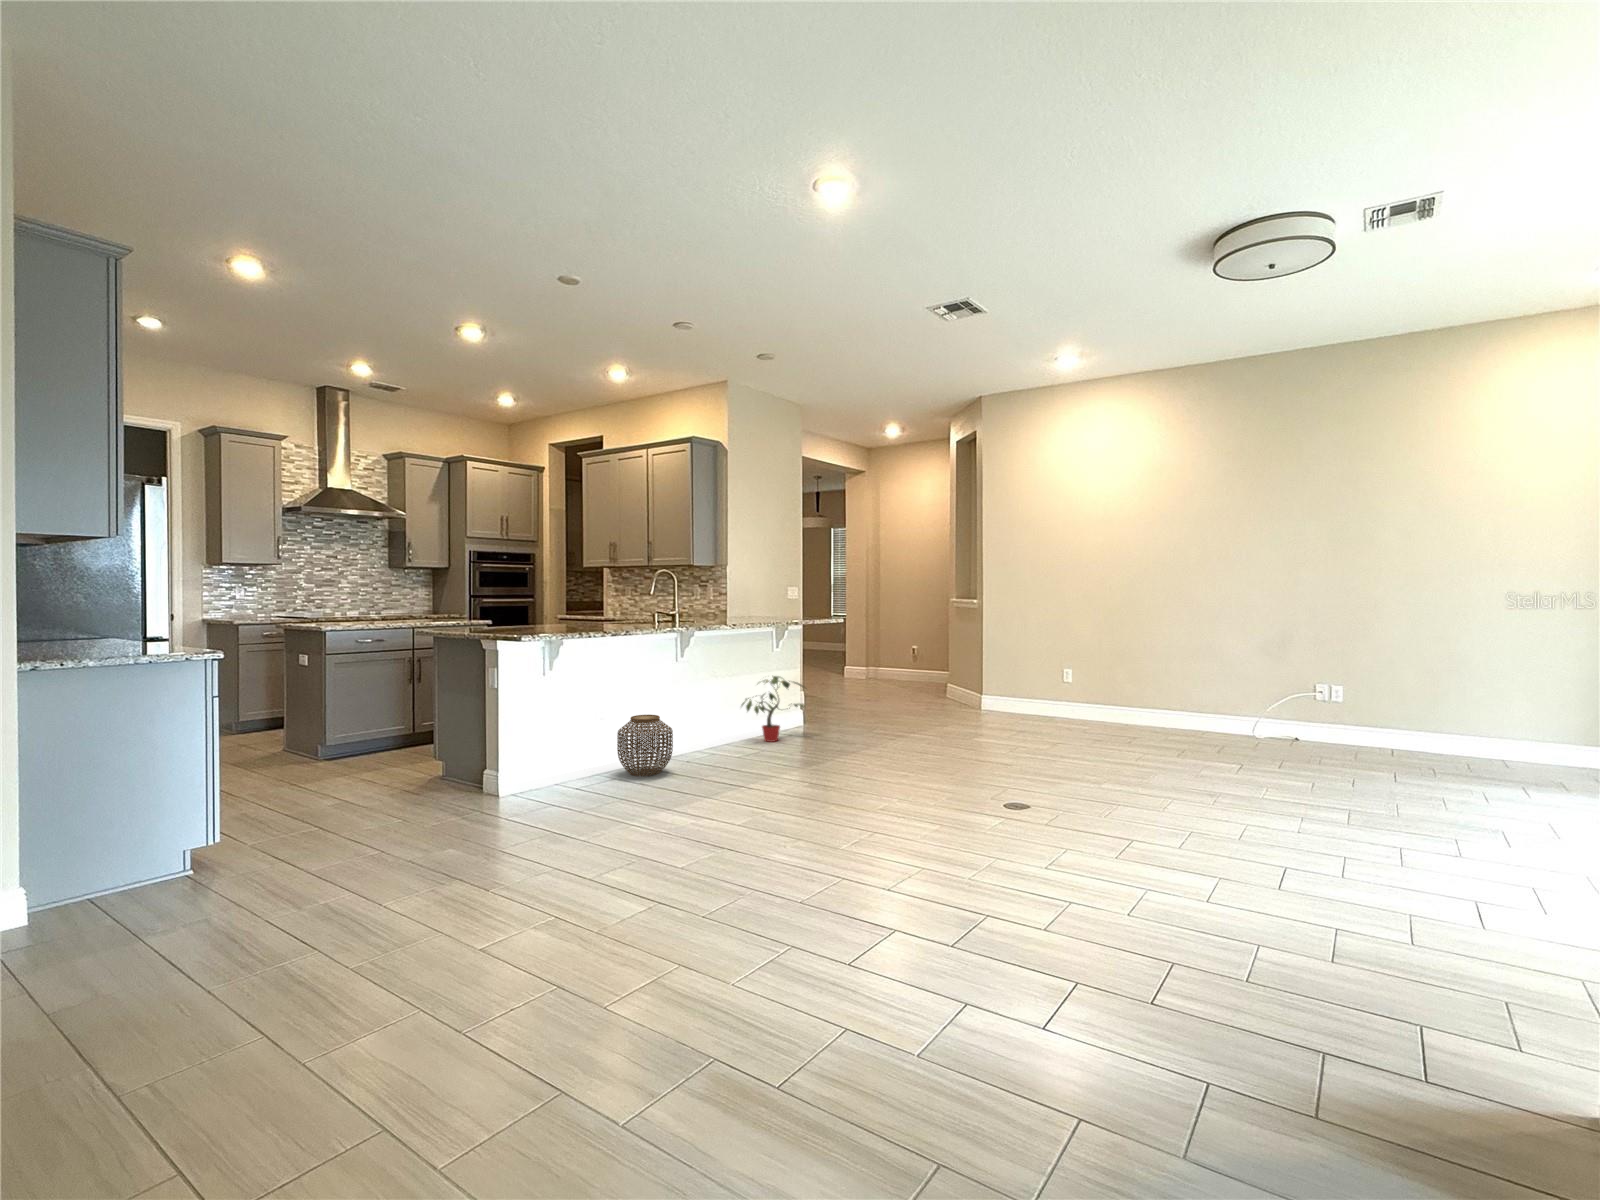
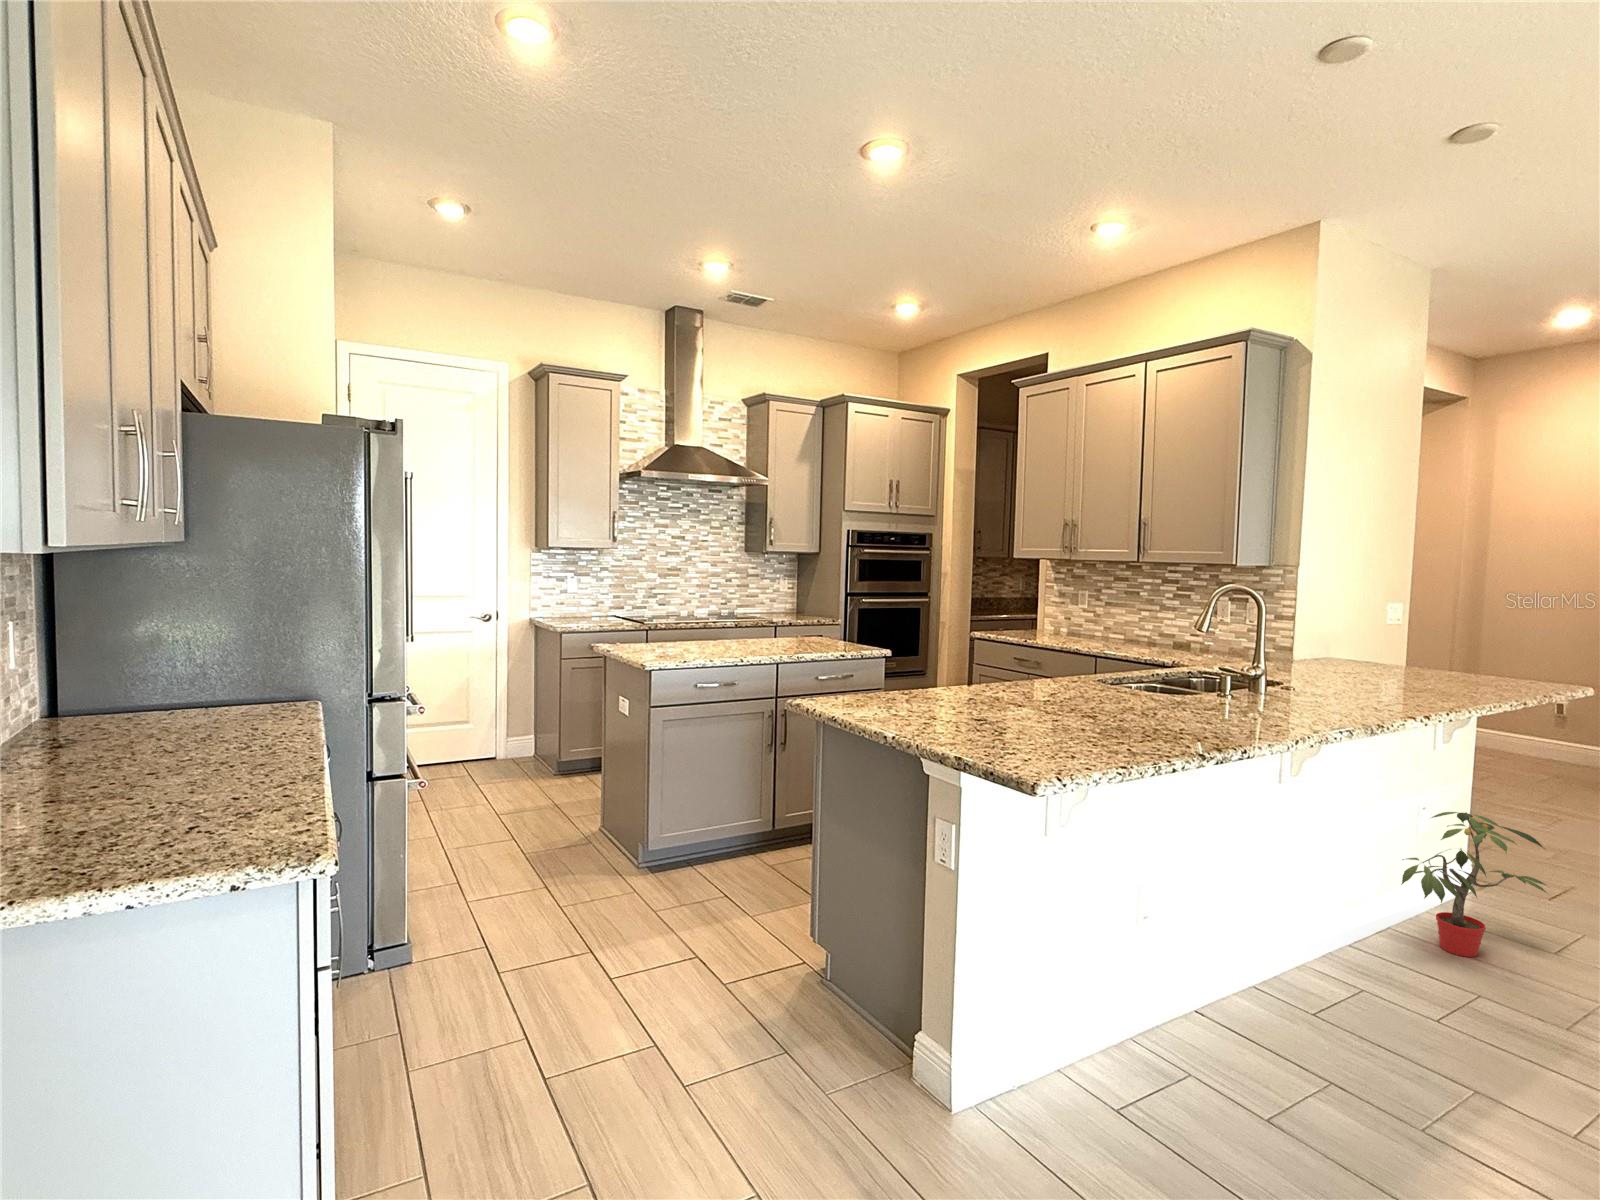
woven basket: present [617,715,673,776] -> none [1196,925,1339,1083]

